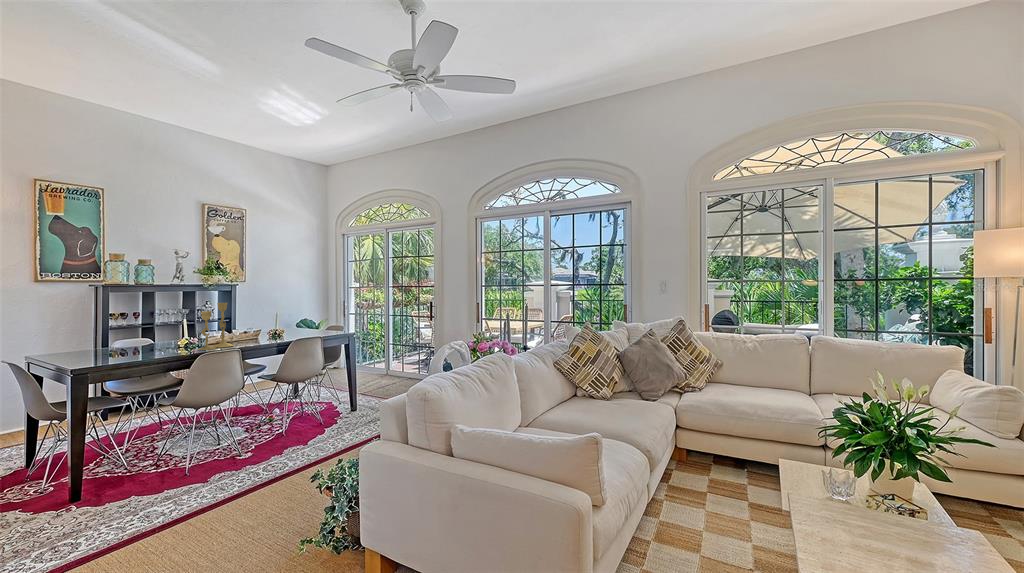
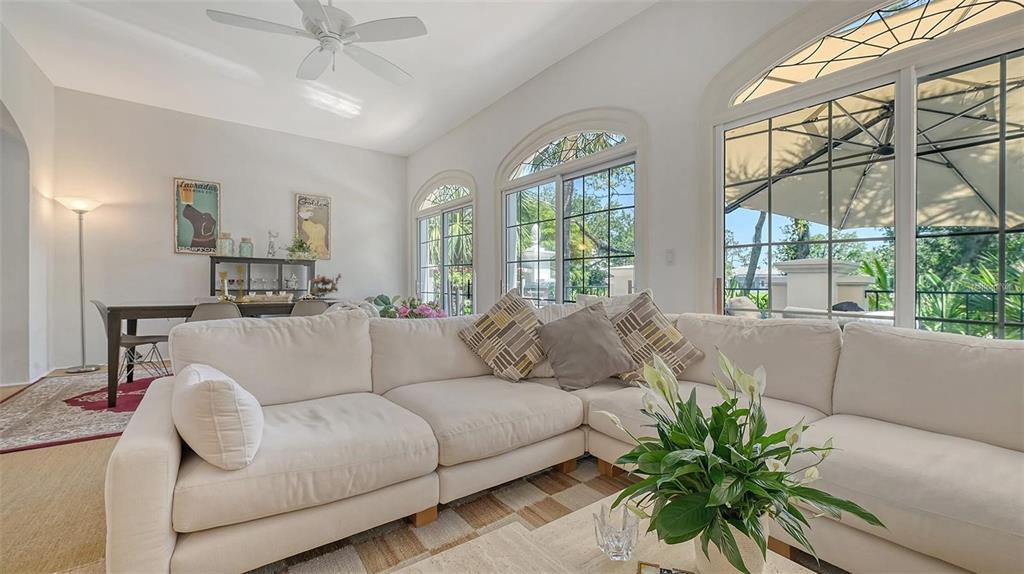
flower arrangement: none [268,304,312,335] -> present [310,274,341,297]

